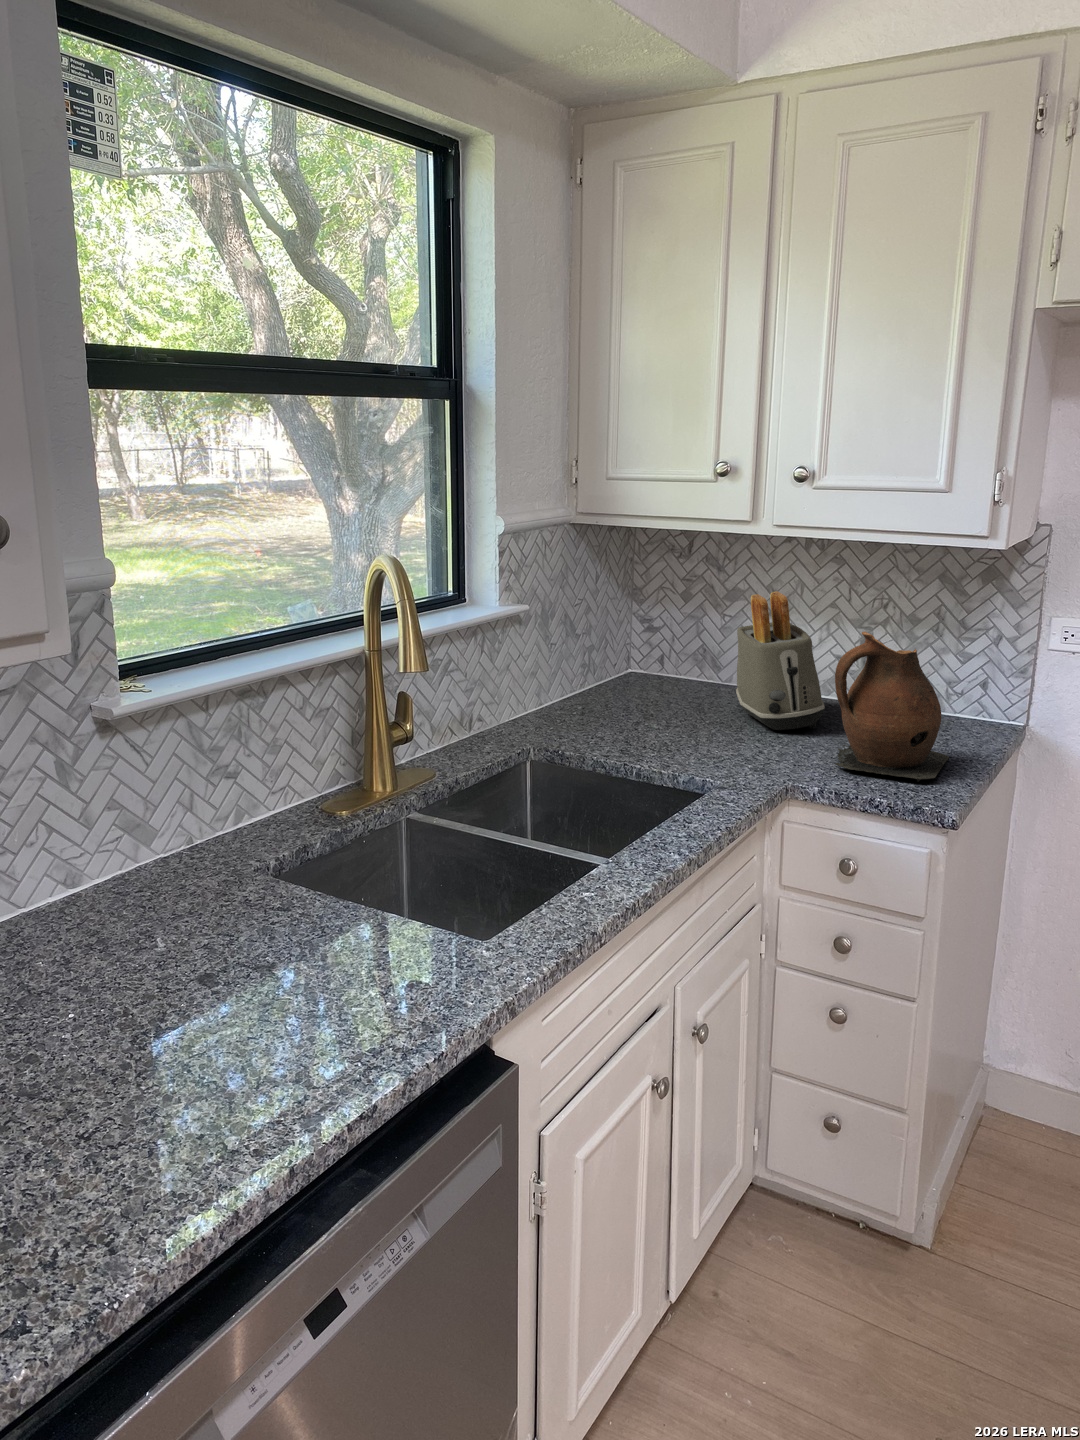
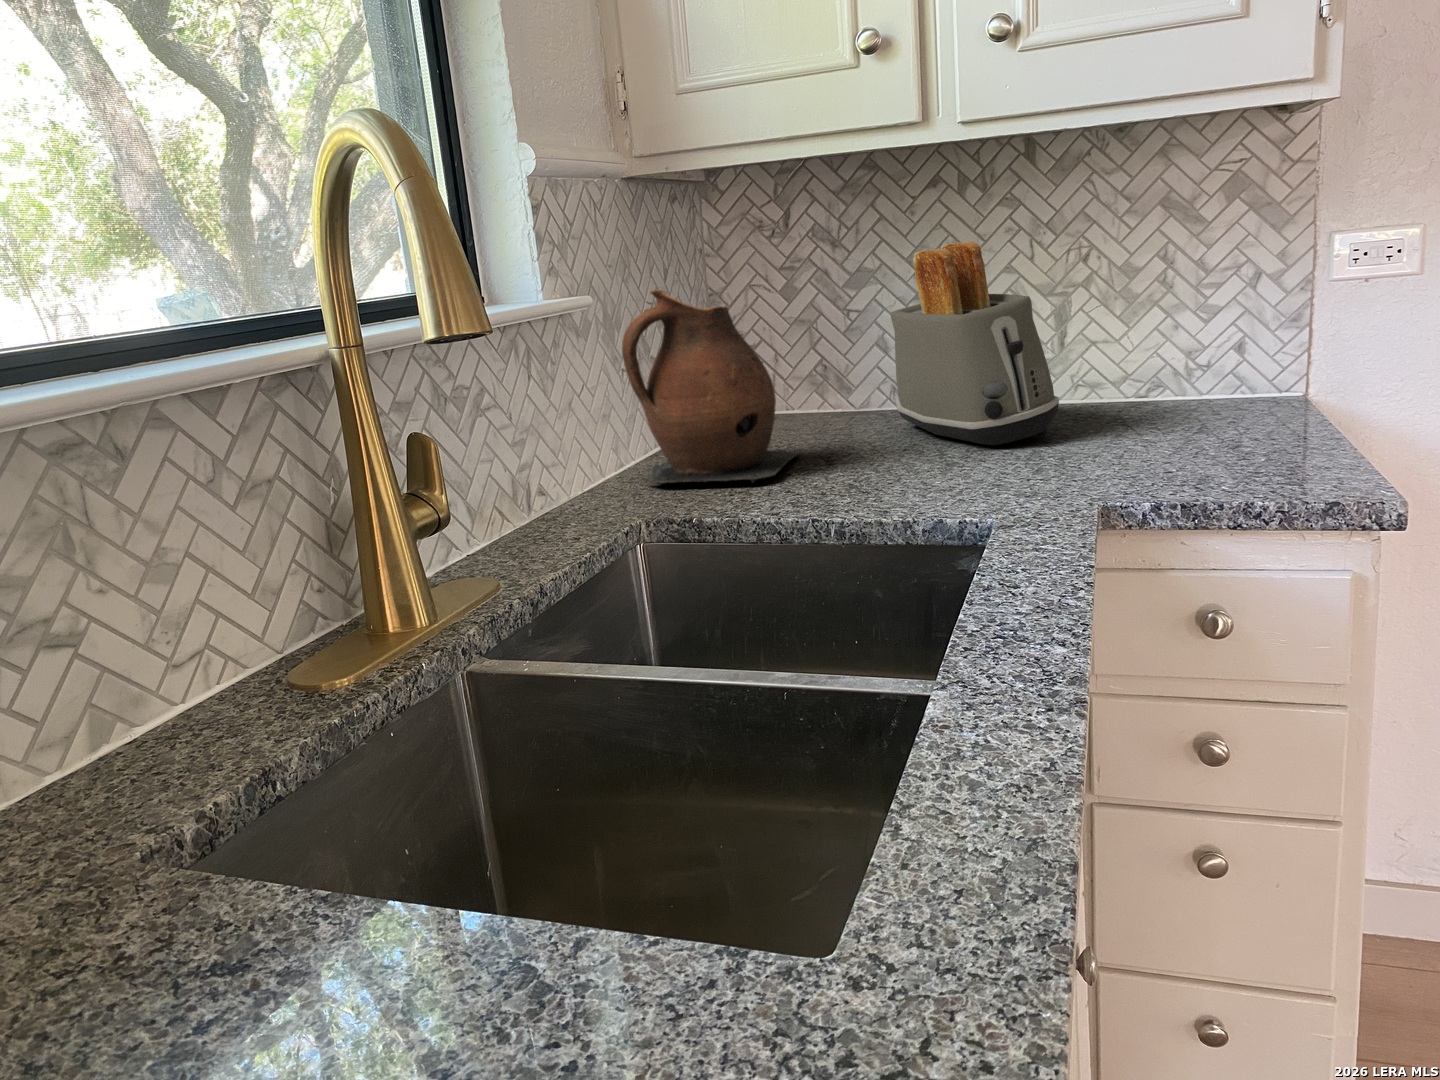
ceramic pitcher: present [835,632,949,782] -> present [622,290,799,483]

